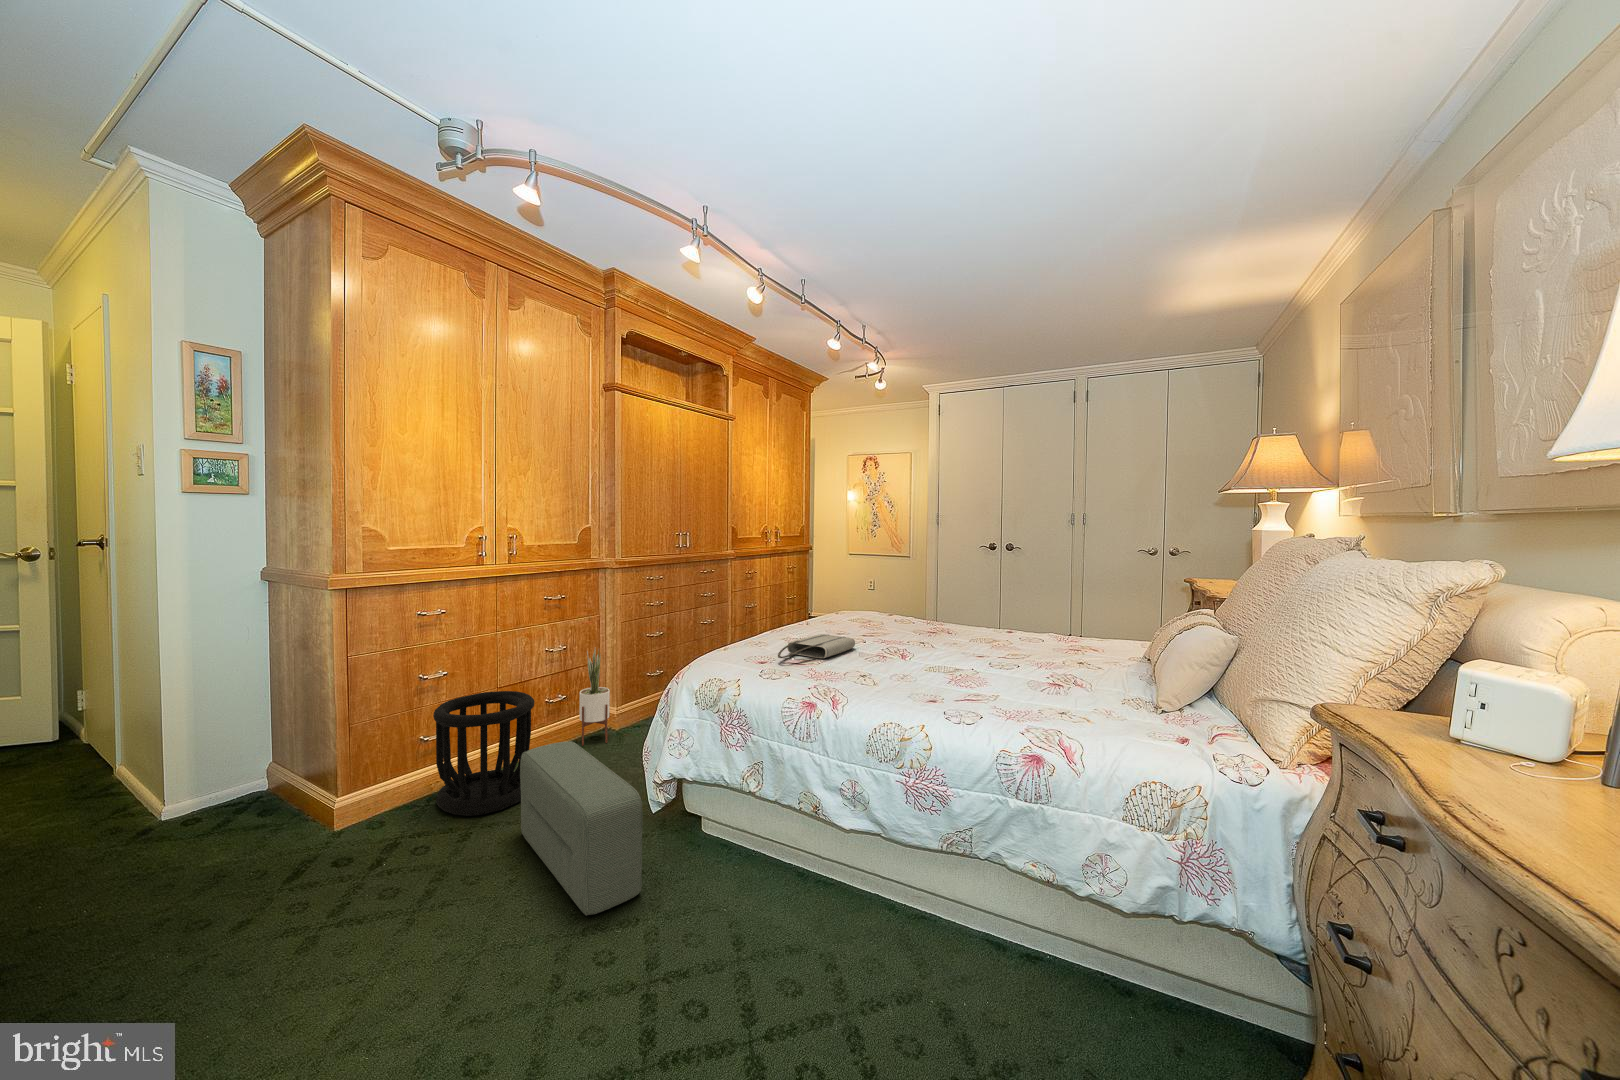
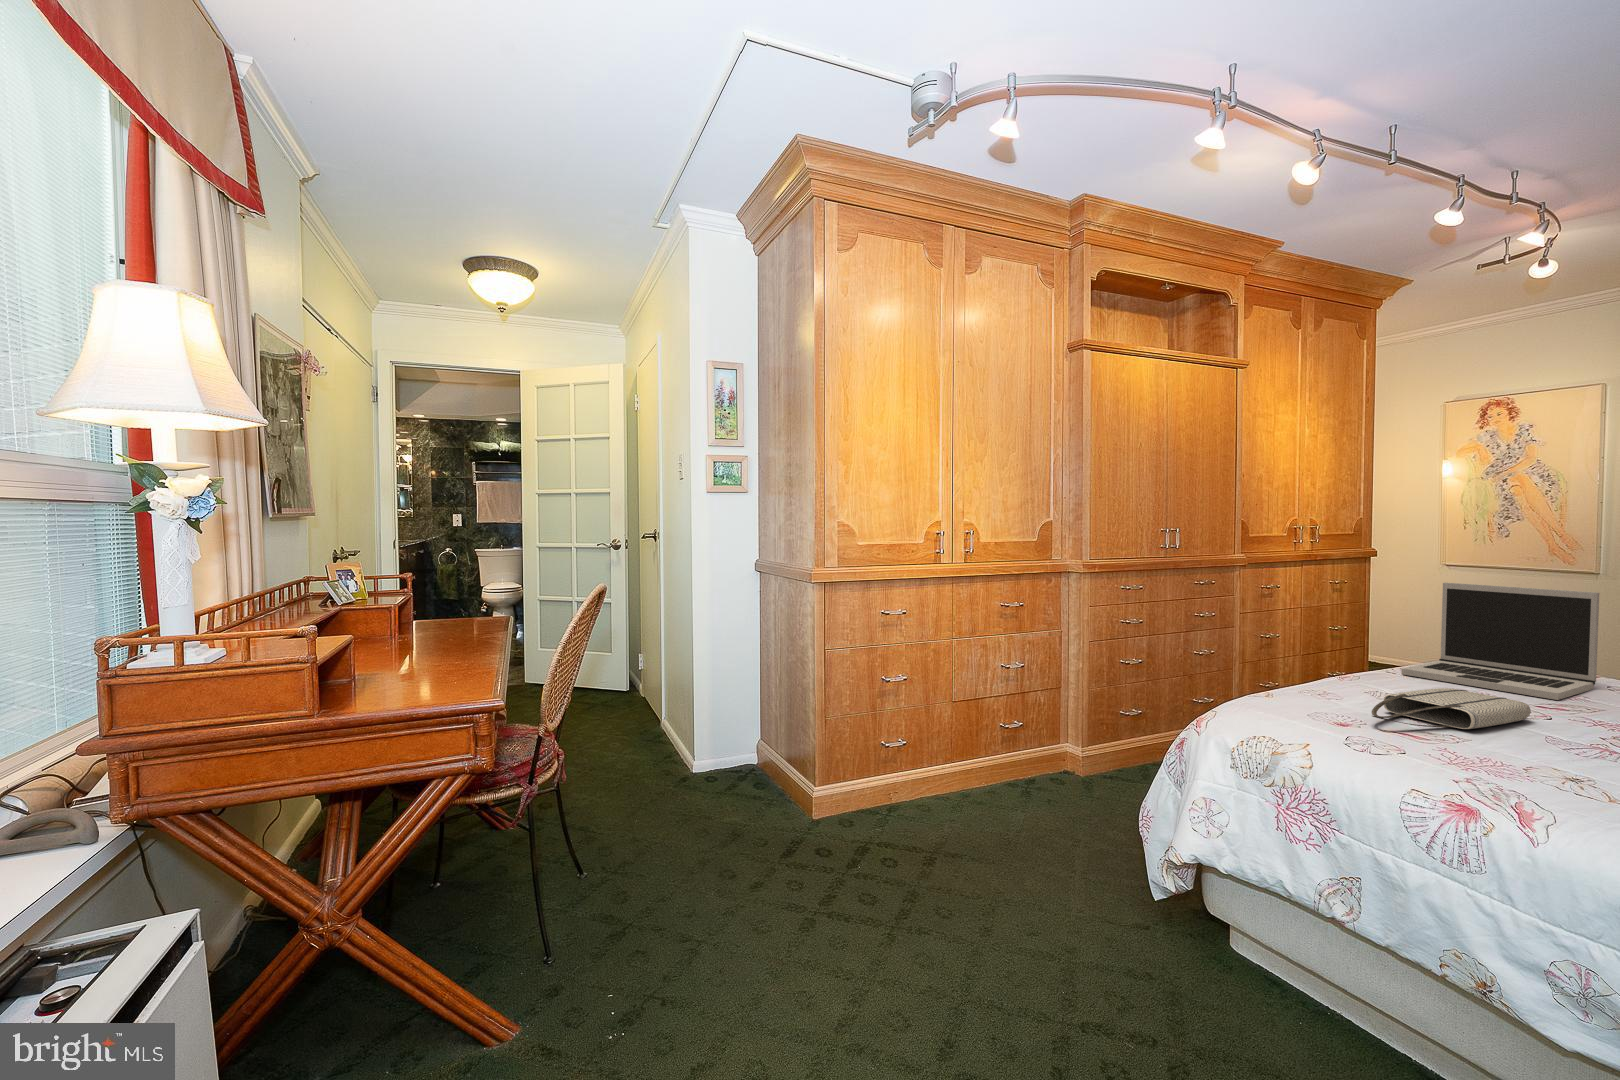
laptop: none [806,569,891,635] -> present [1401,582,1599,700]
potted plant: present [579,649,610,746] -> none [1040,664,1077,787]
wastebasket: present [433,691,535,816] -> none [895,704,996,841]
pouf: present [520,741,642,915] -> none [987,778,1155,1015]

